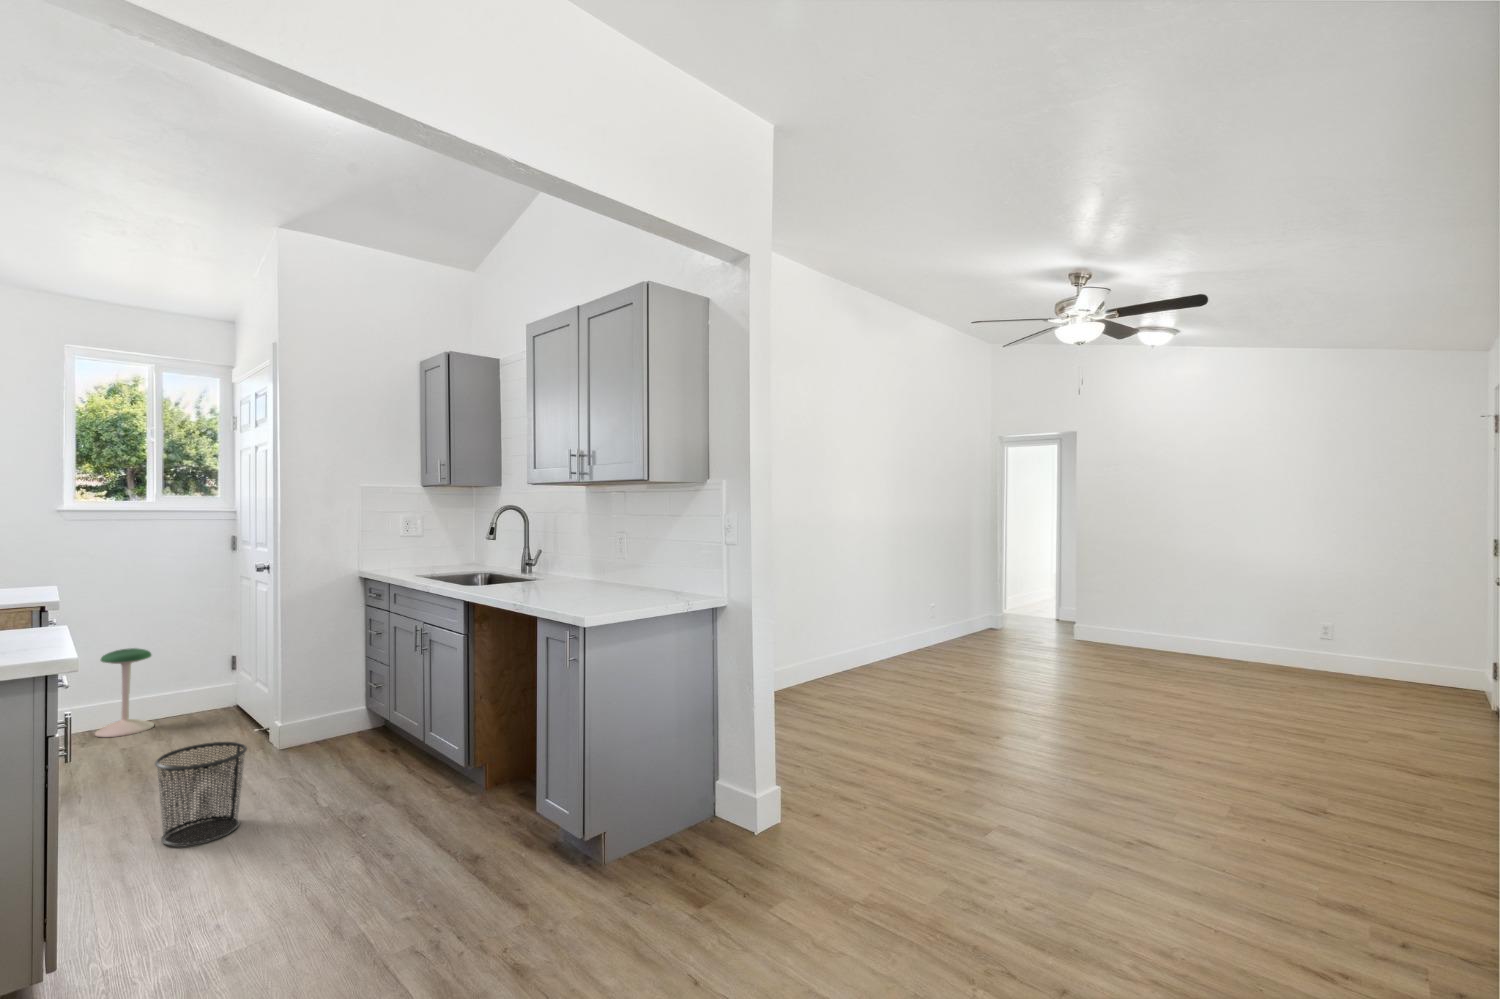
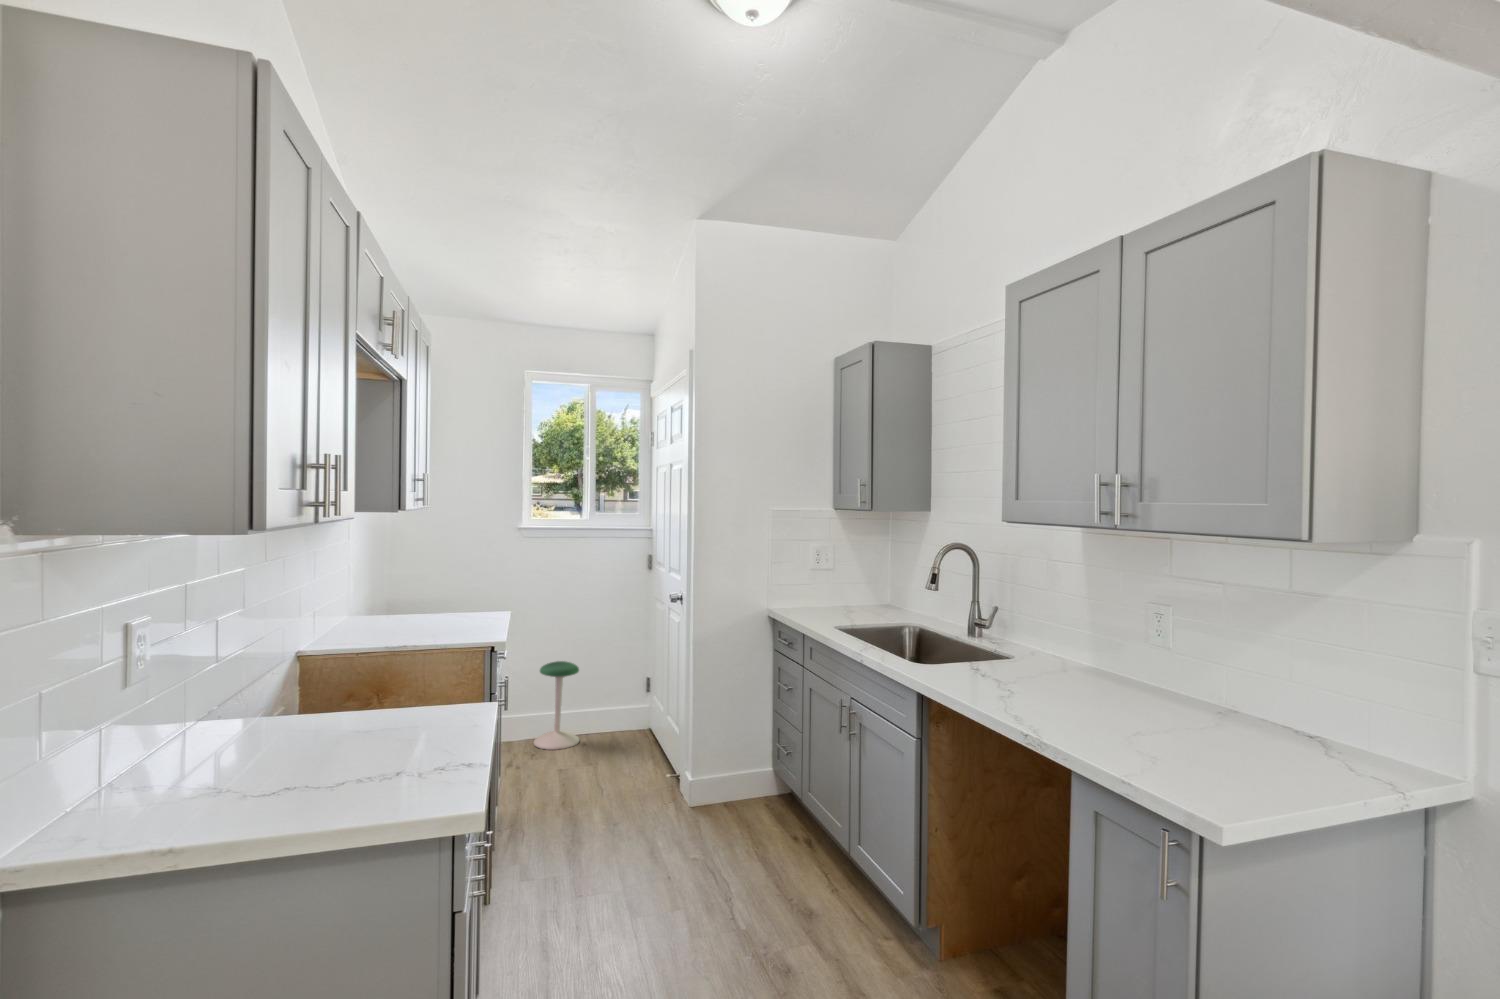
waste bin: present [155,742,247,847] -> none [576,821,665,955]

